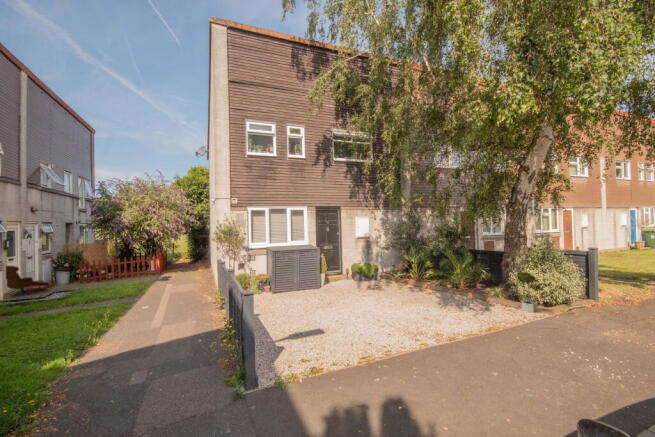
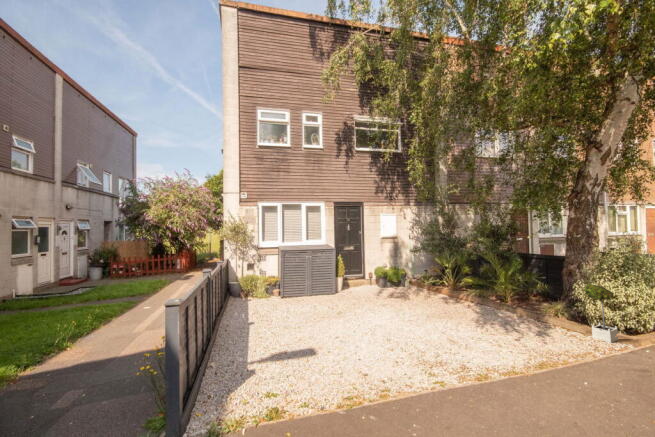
lounge chair: present [6,266,49,296] -> none [33,260,77,290]

